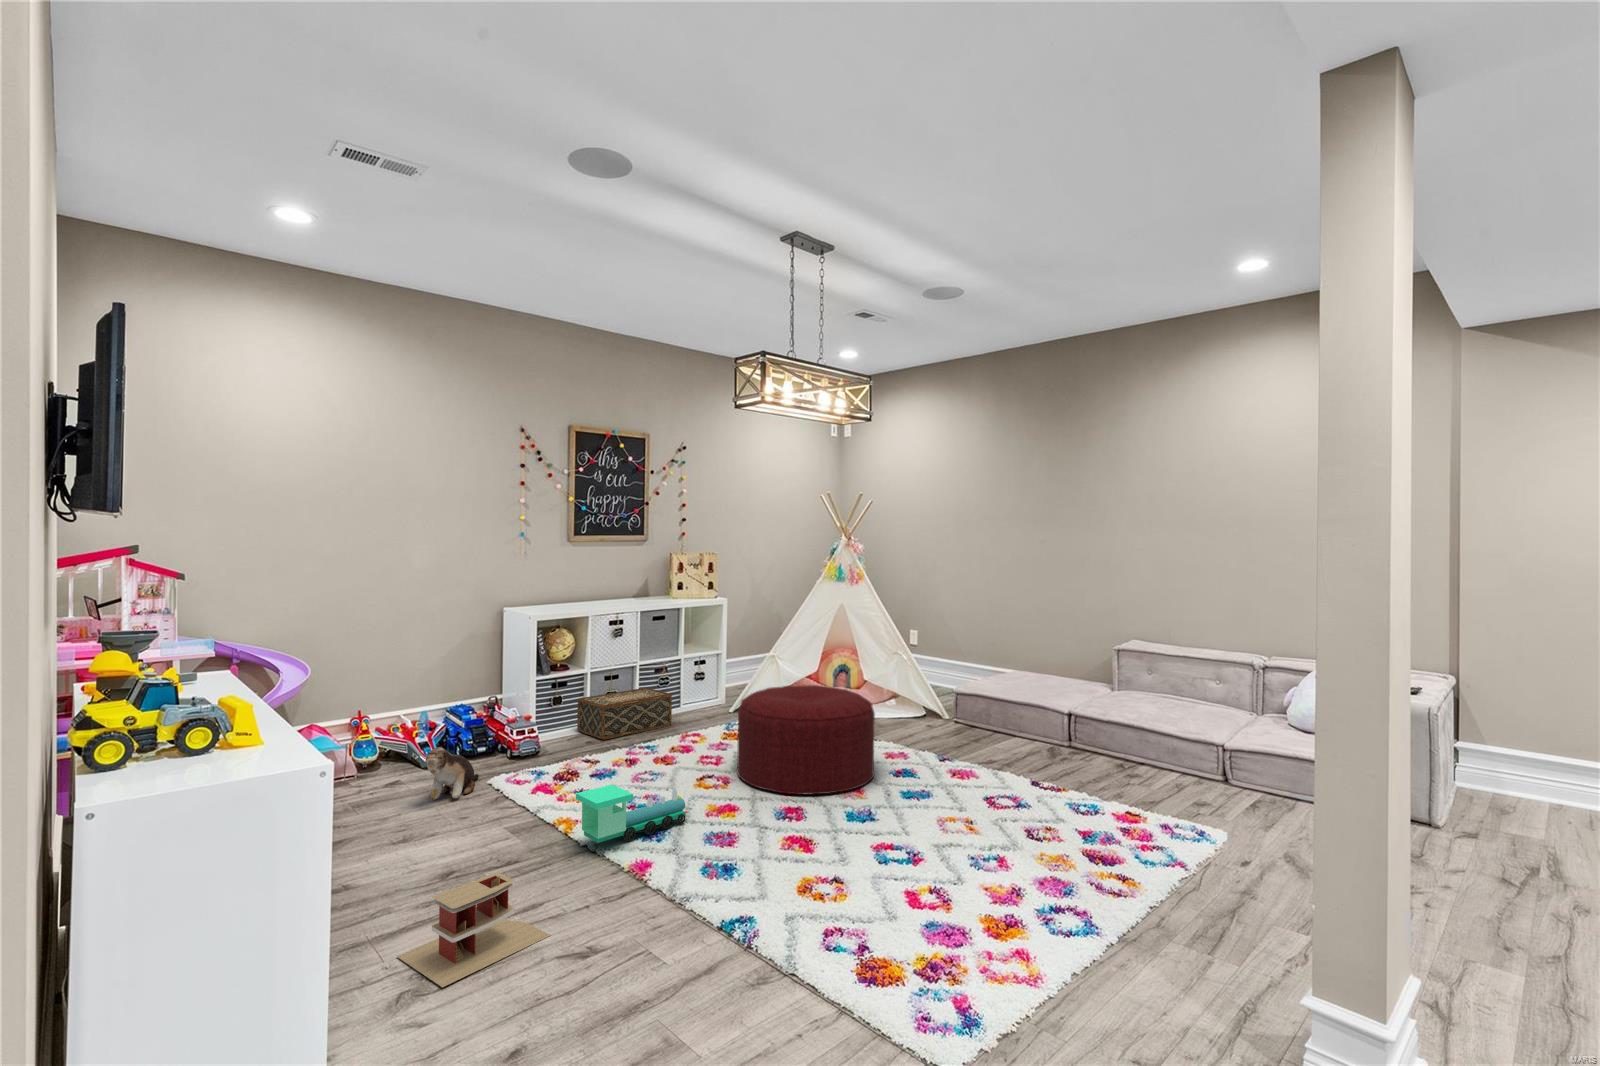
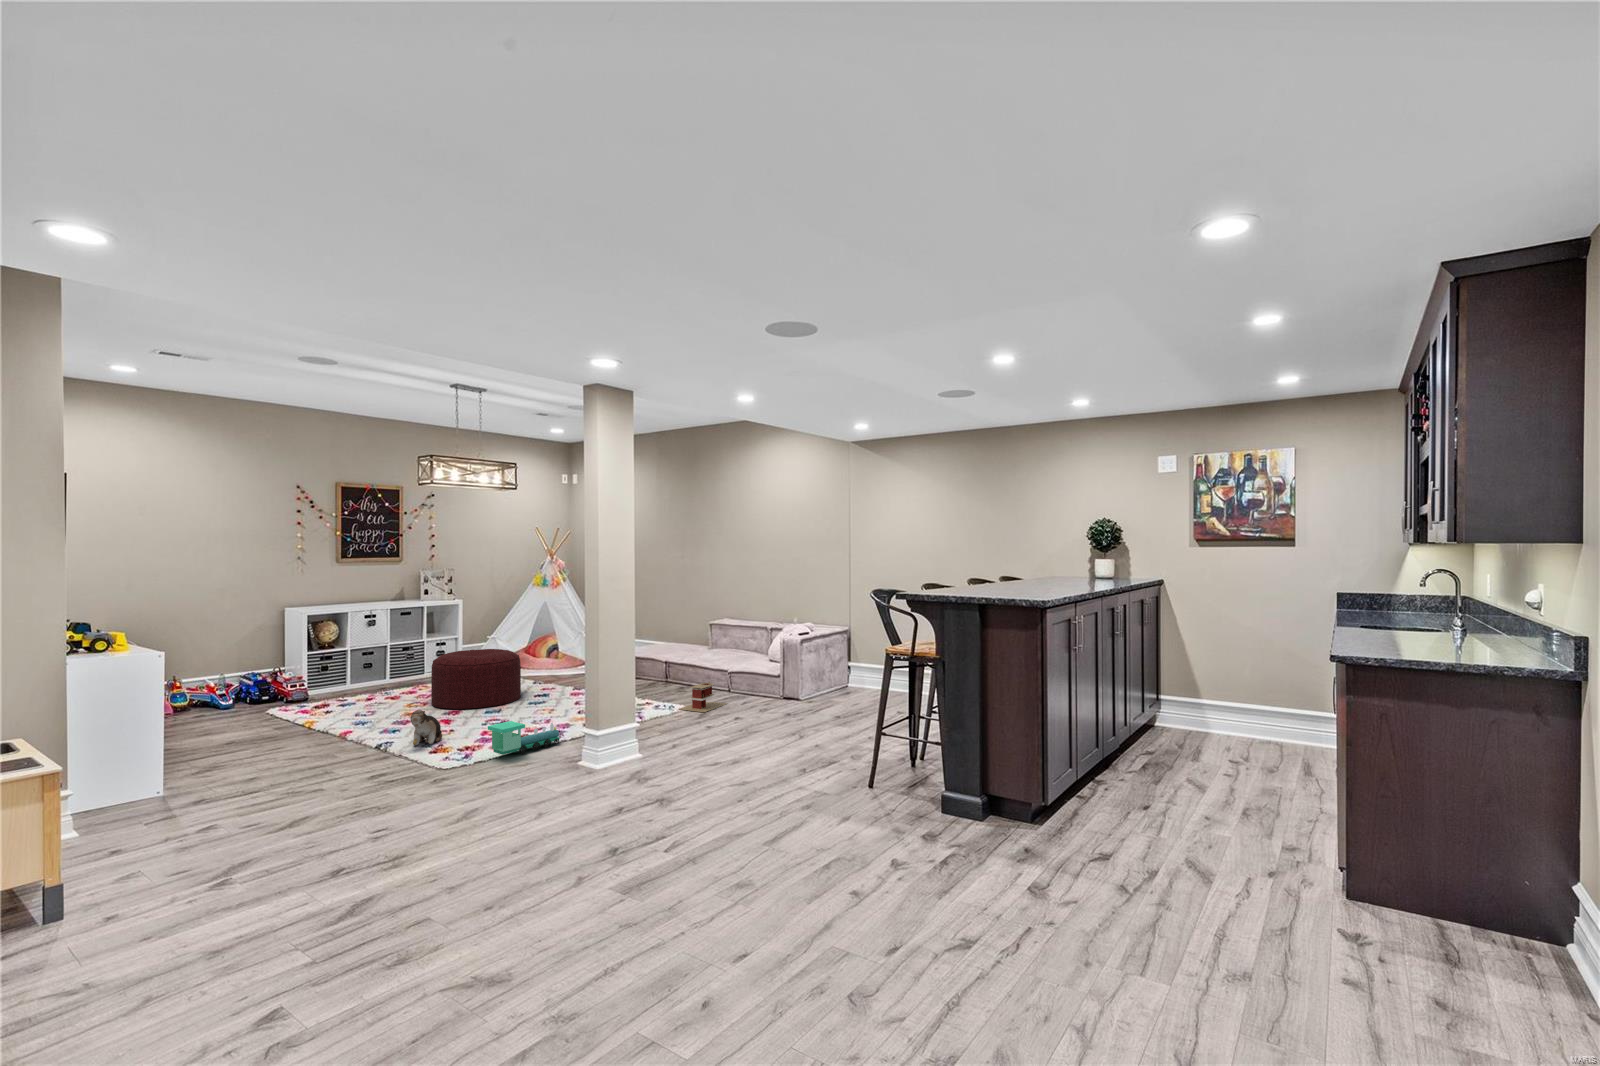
woven basket: present [577,688,672,740] -> none [339,660,409,691]
plush toy: present [420,747,479,799] -> present [408,710,442,746]
toy train: present [576,784,688,843] -> present [488,721,561,755]
toy house: present [397,872,550,987] -> present [680,682,727,712]

